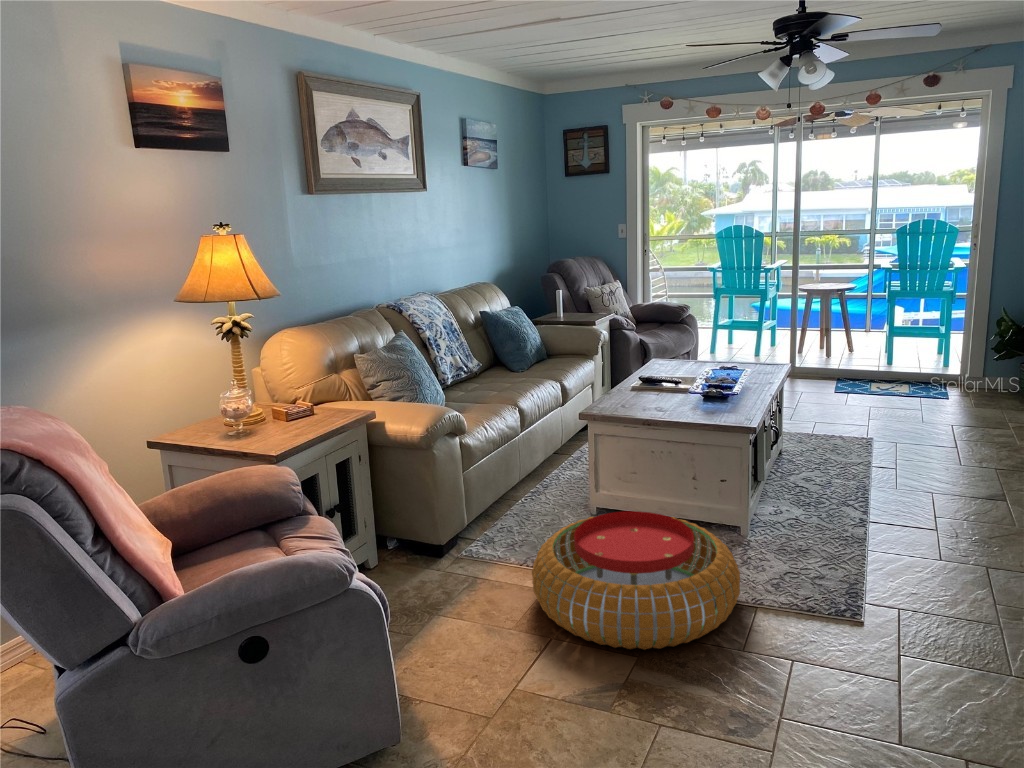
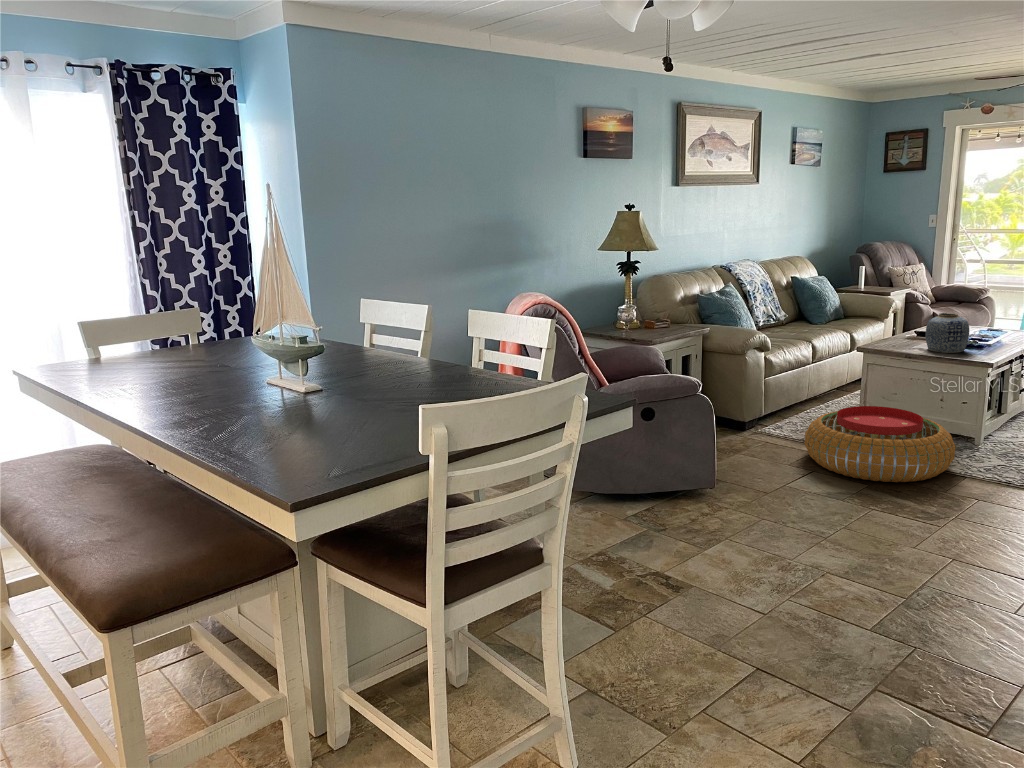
vase: none [663,359,715,414] -> present [926,313,969,353]

